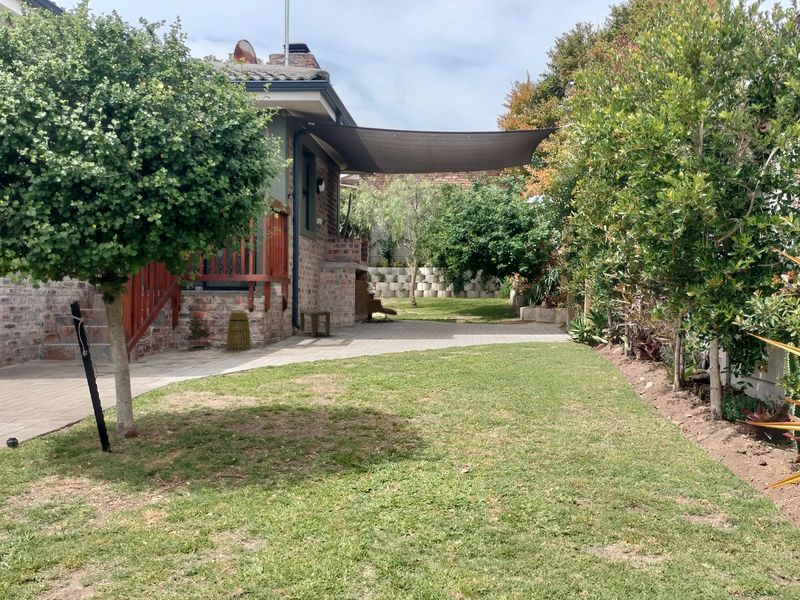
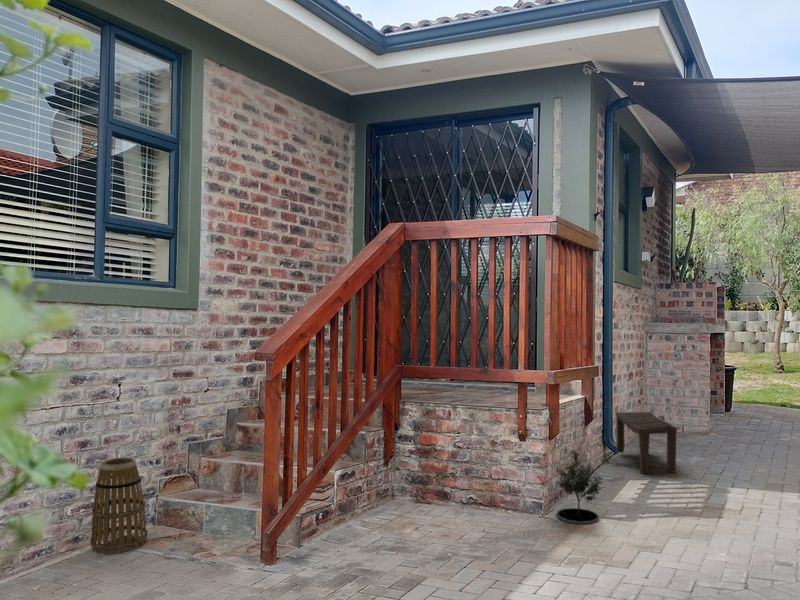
lounge chair: present [355,280,397,323] -> none [700,351,787,427]
basket: present [227,310,251,350] -> present [90,458,147,554]
potted tree: present [188,313,210,350] -> present [556,448,603,524]

